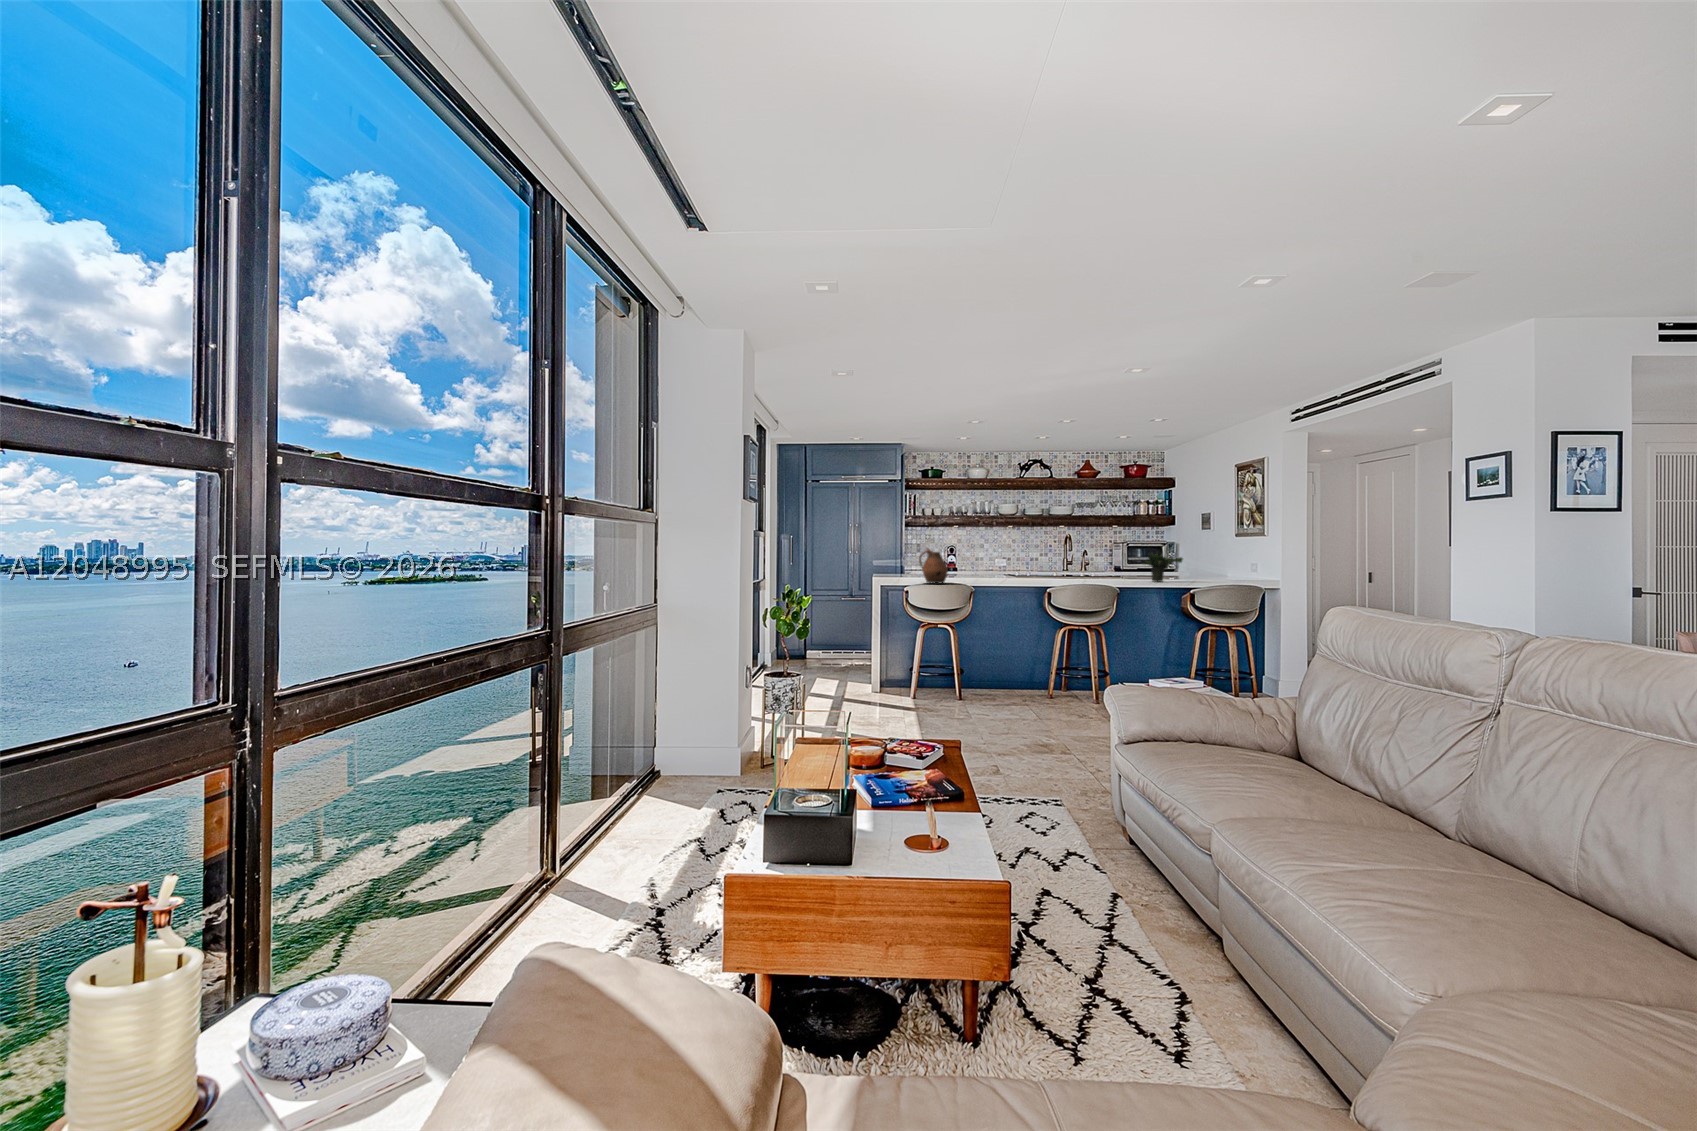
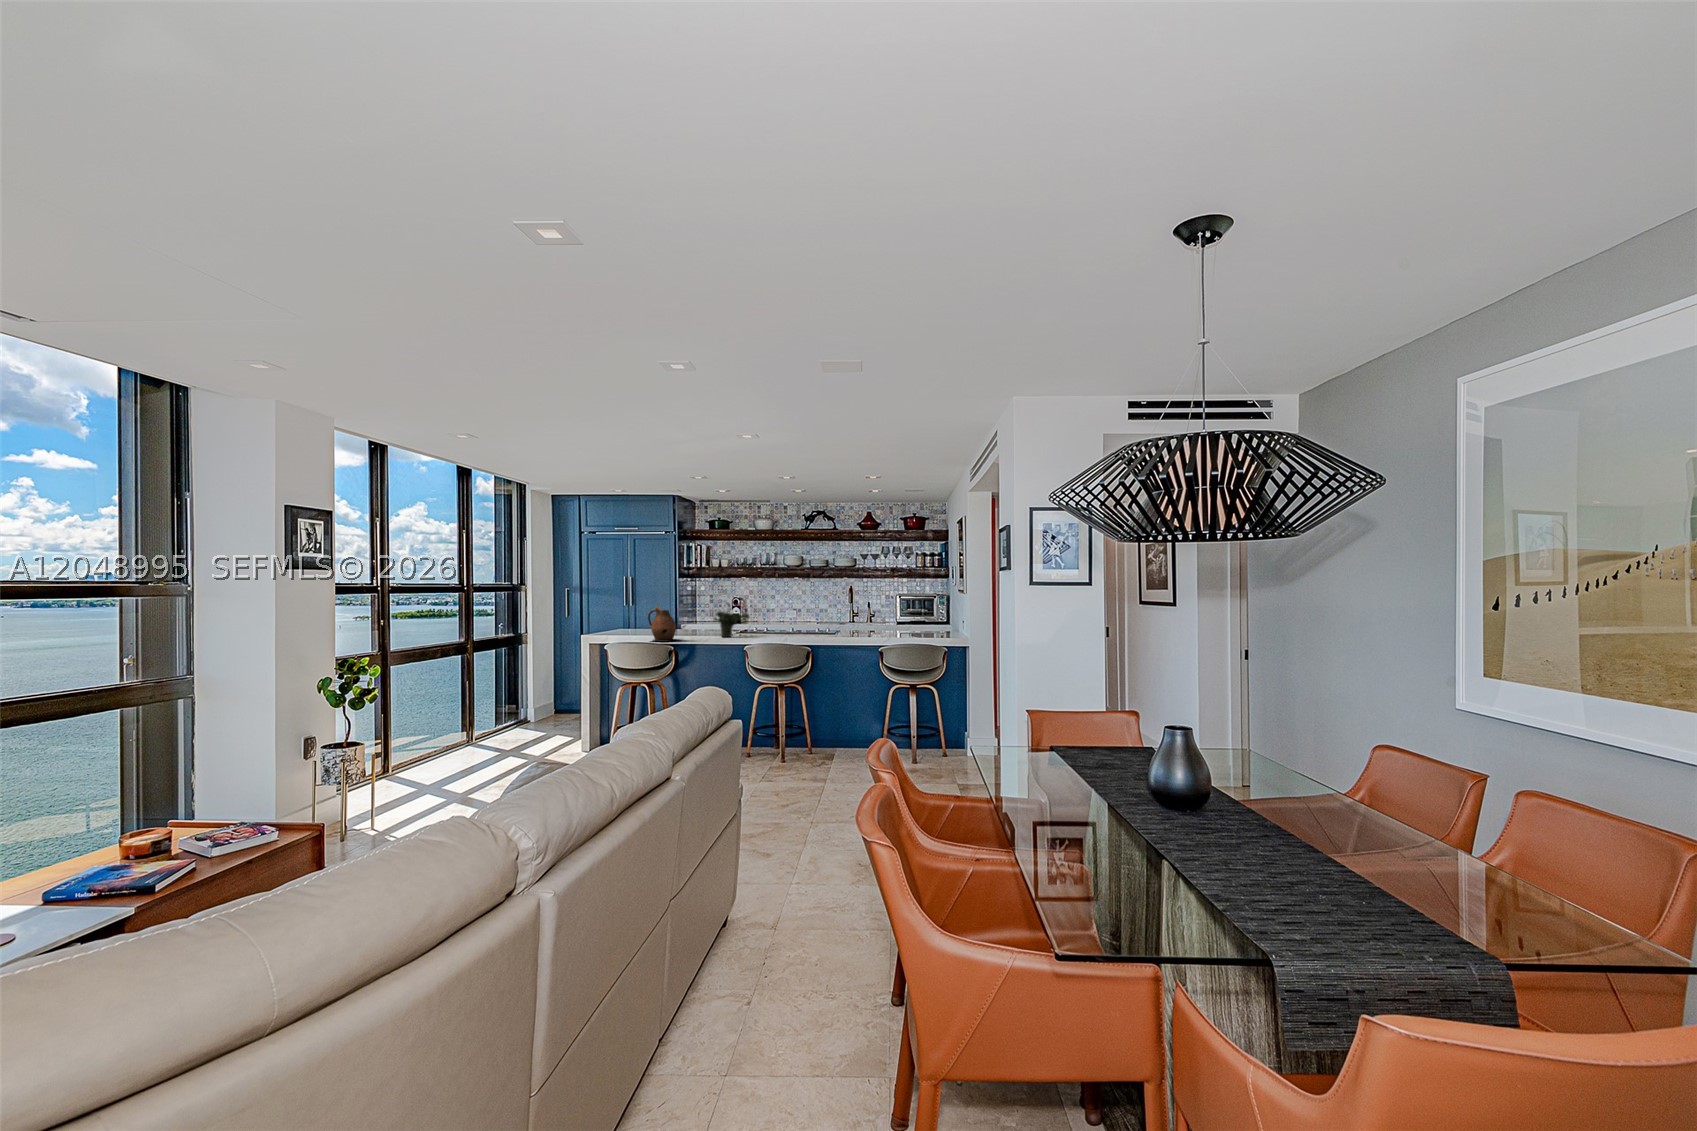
potted plant: present [1145,548,1183,582] -> present [714,603,749,637]

